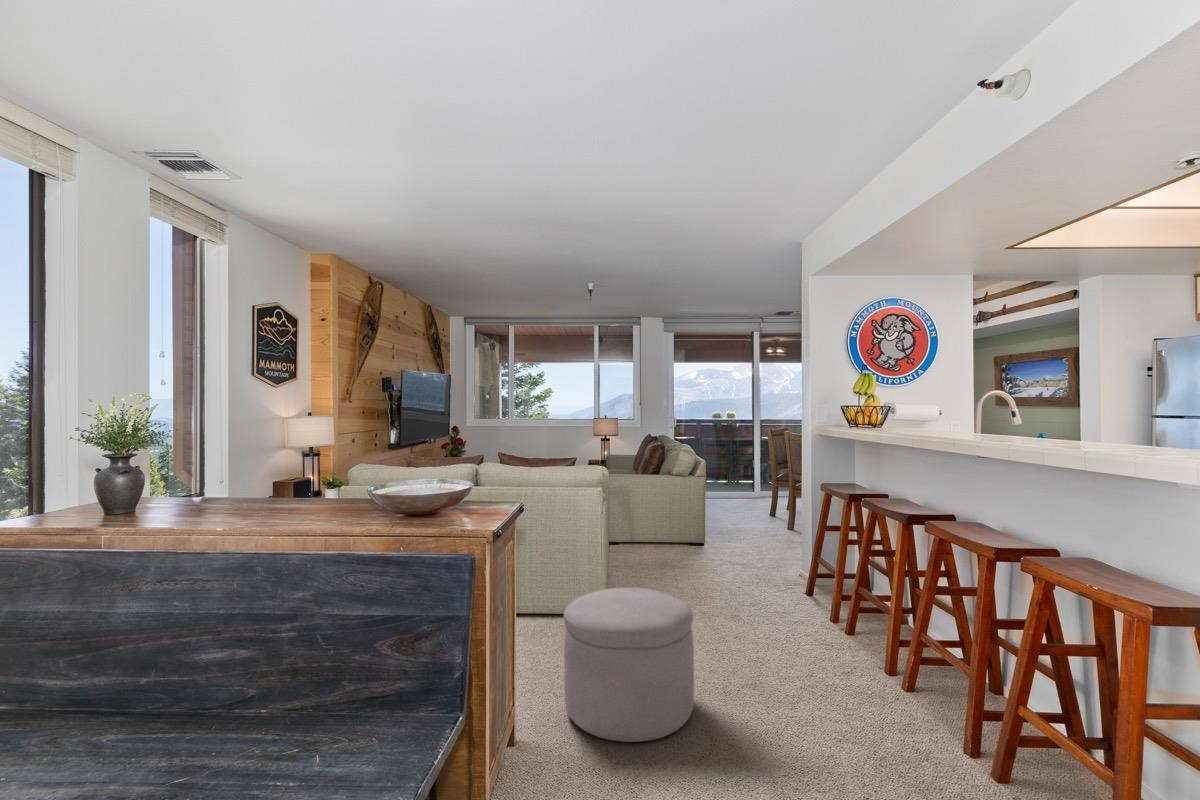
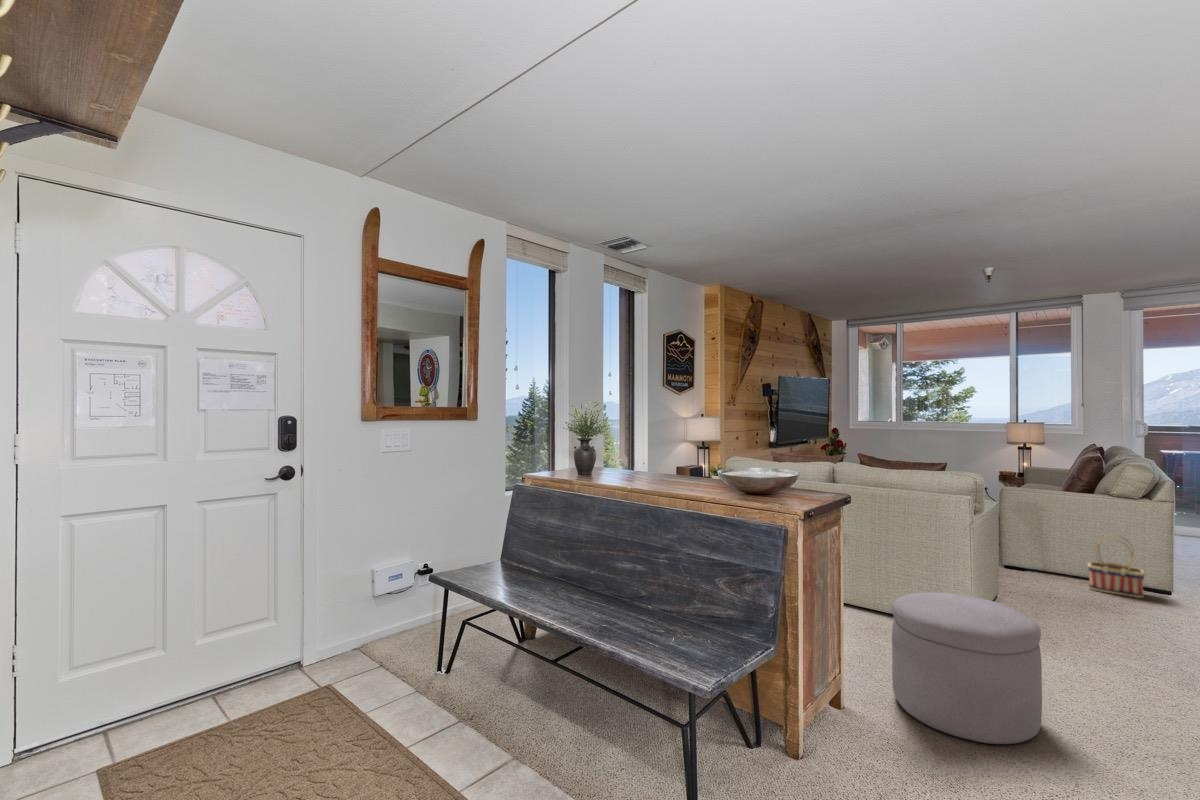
basket: none [675,506,711,555] -> present [1088,539,1145,598]

